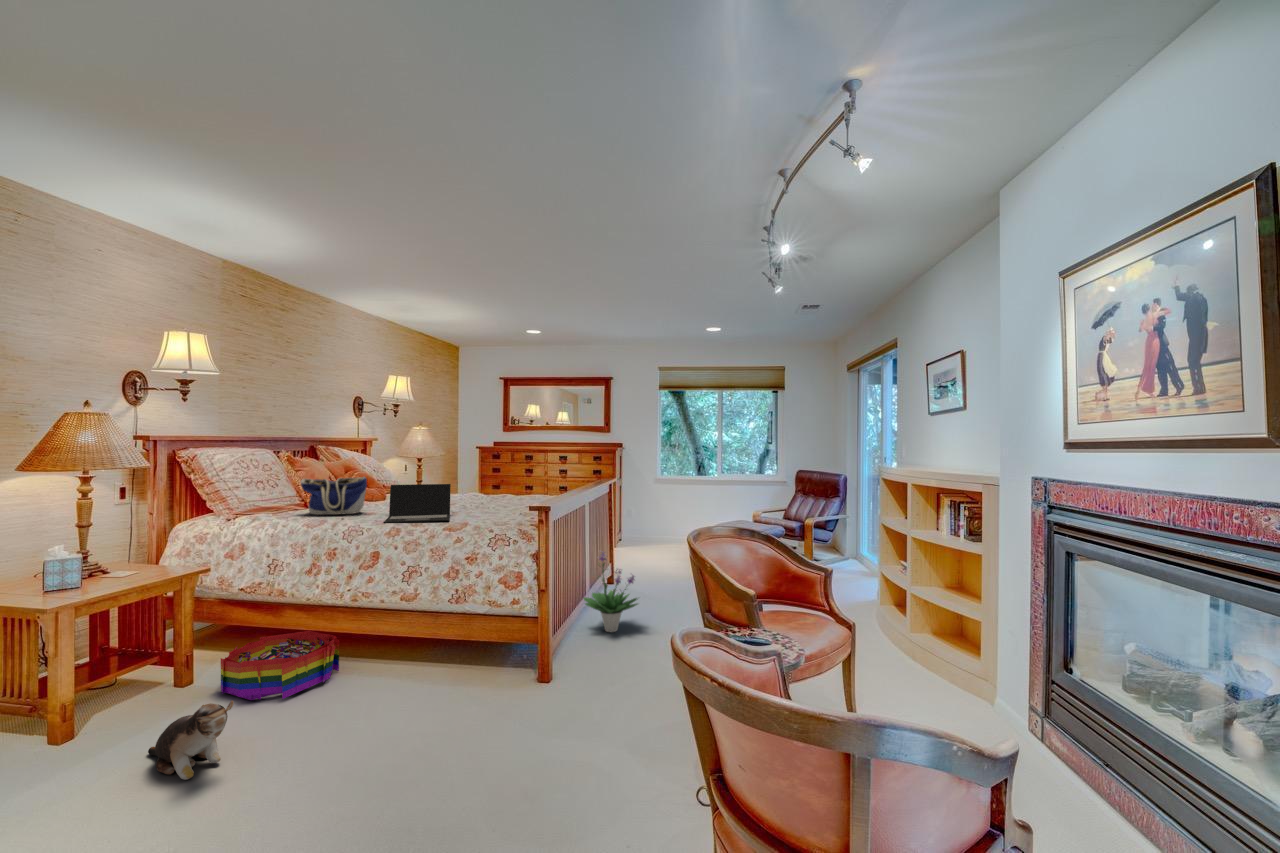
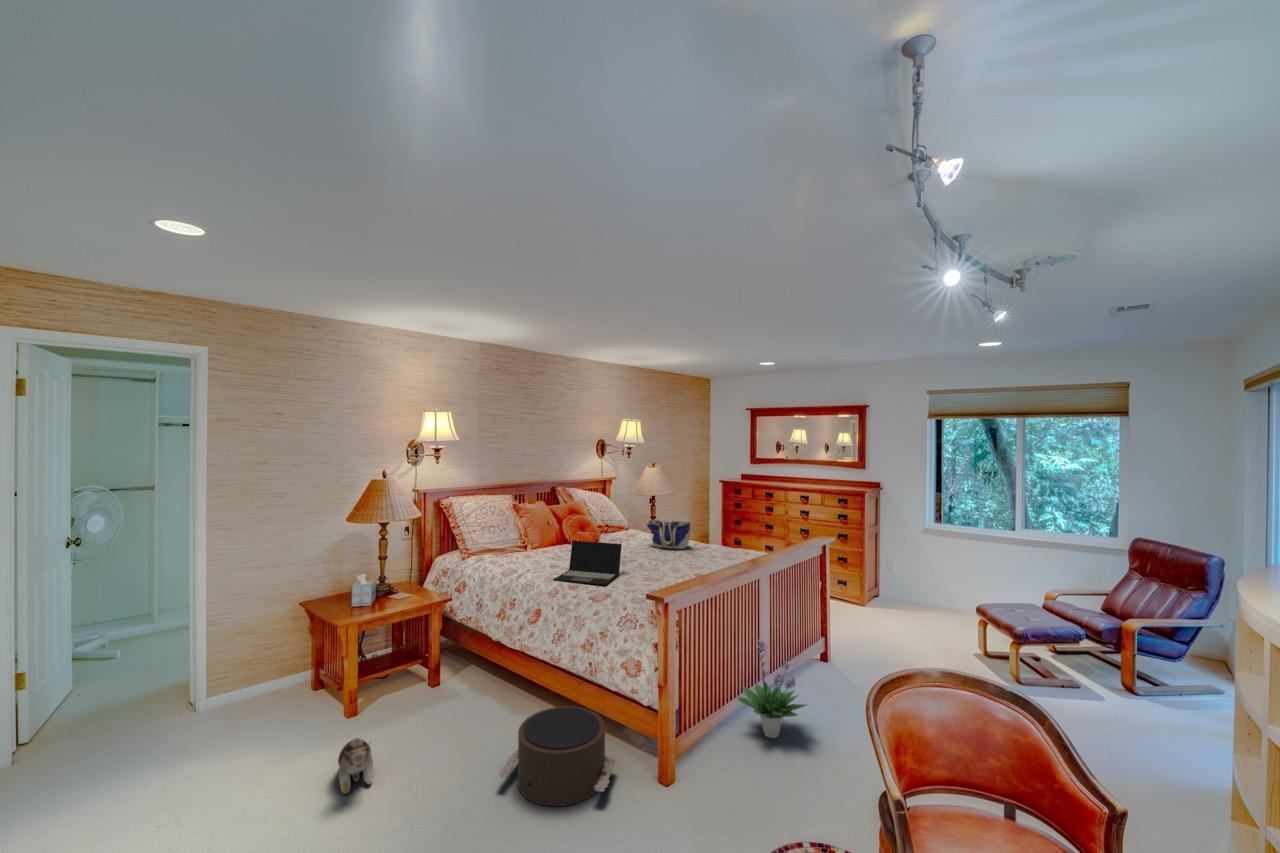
tote bag: present [301,477,367,515] -> present [647,520,690,549]
storage bin: present [221,630,339,700] -> none [425,665,509,730]
pouf: none [394,632,515,718] -> present [499,706,616,806]

